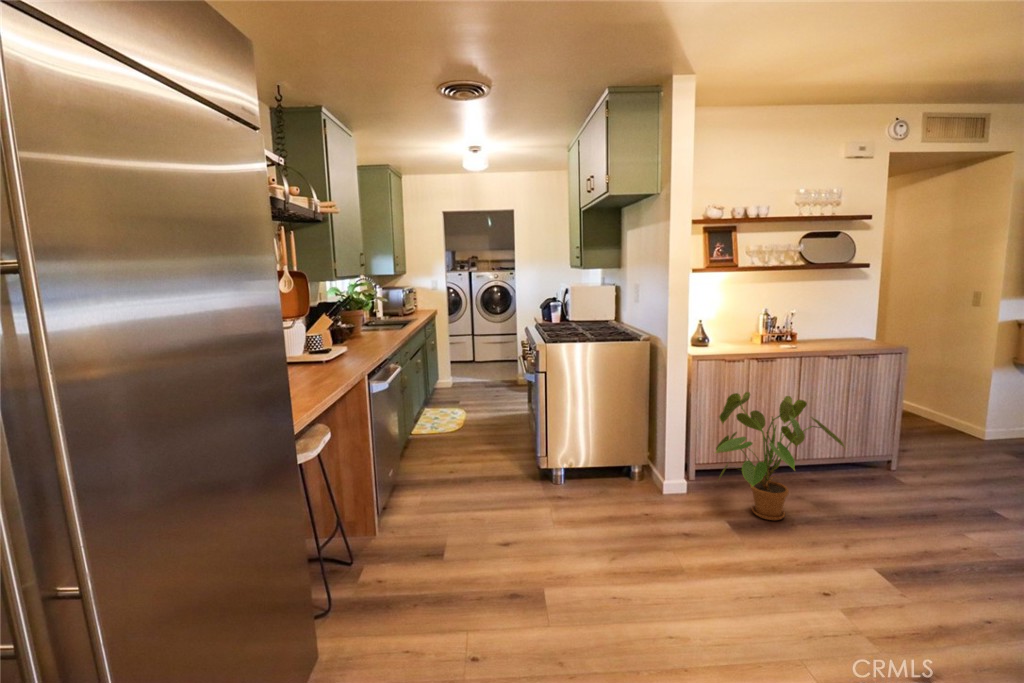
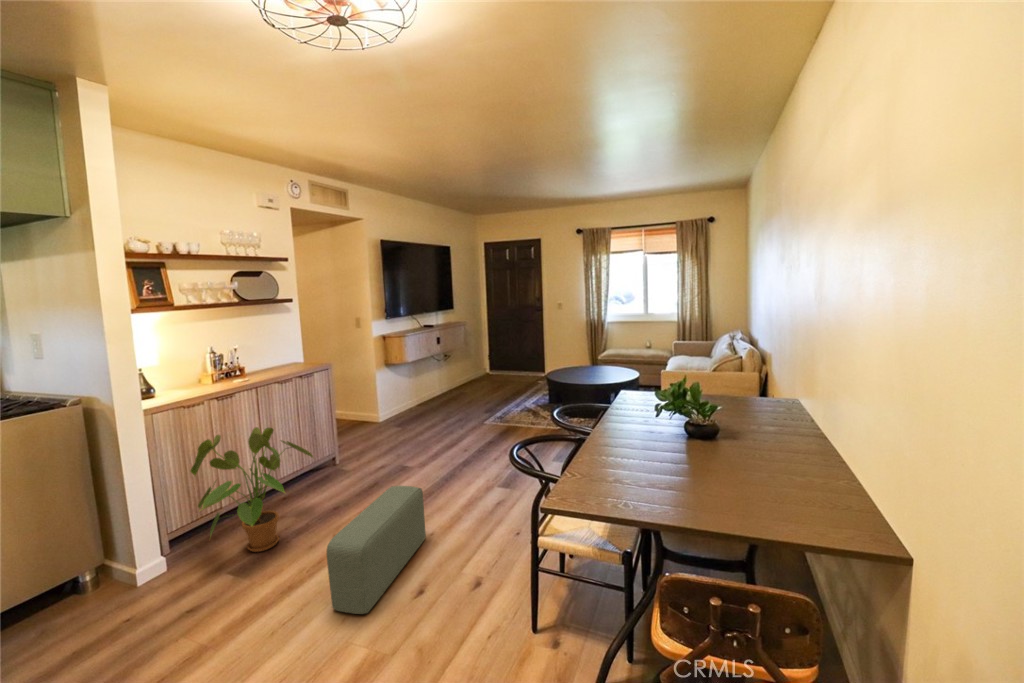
pouf: none [804,522,997,646] -> present [327,486,426,614]

